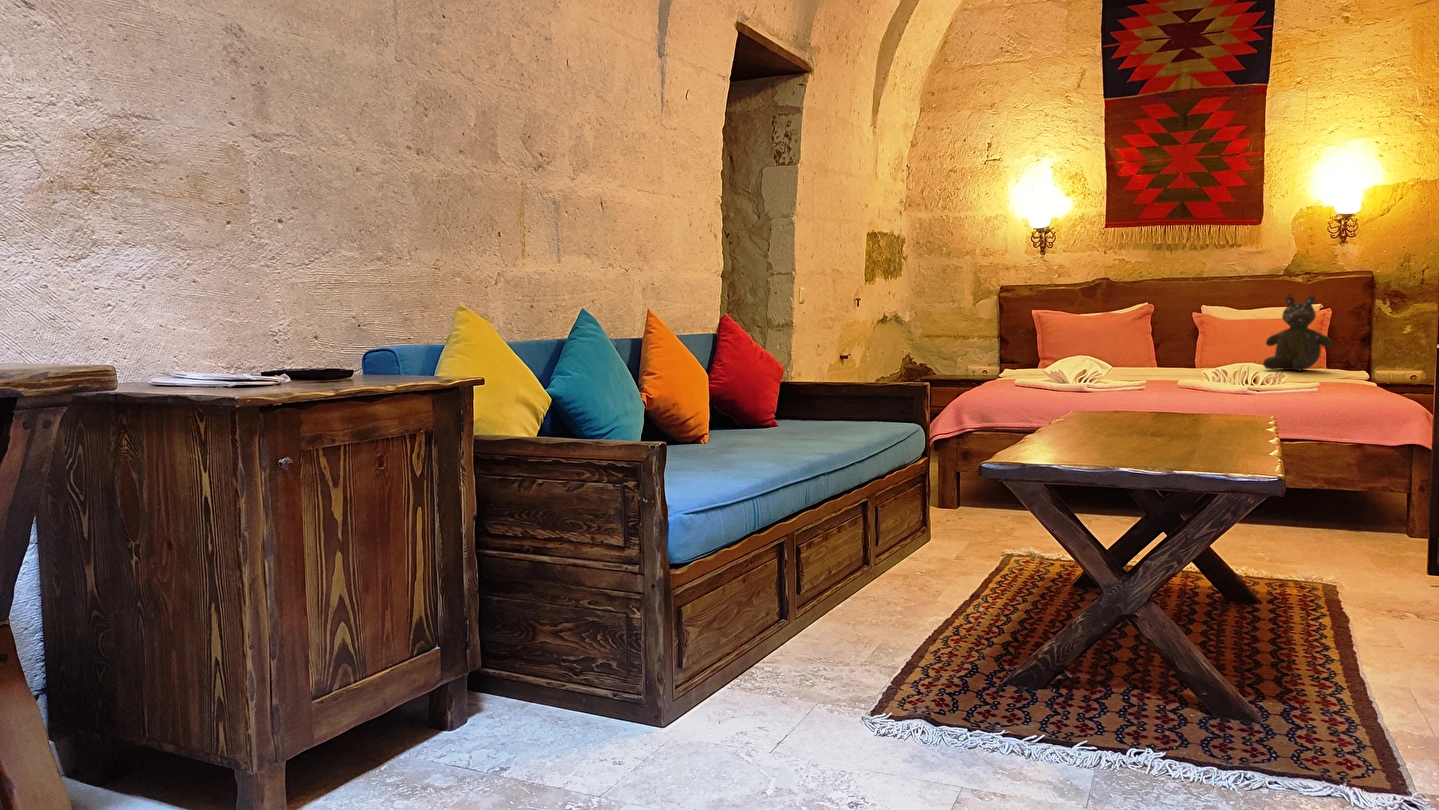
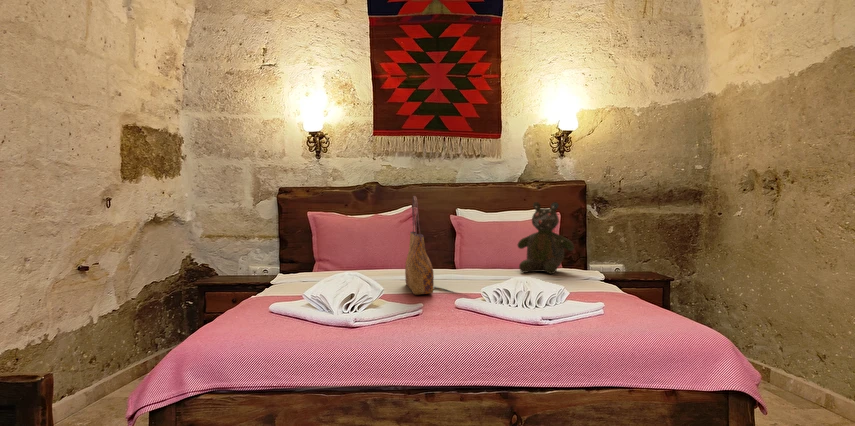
tote bag: none [1134,290,1161,379] -> present [405,196,434,294]

